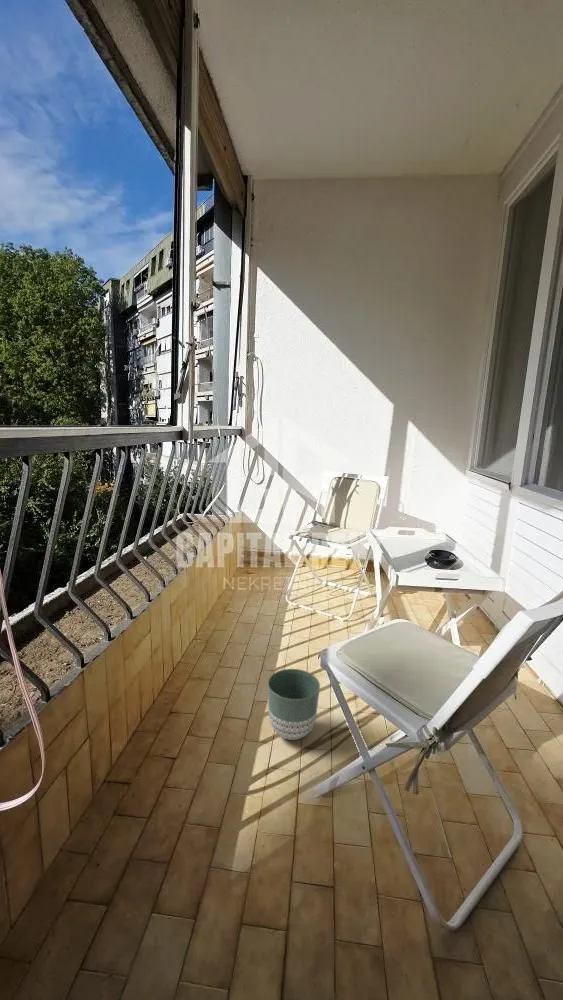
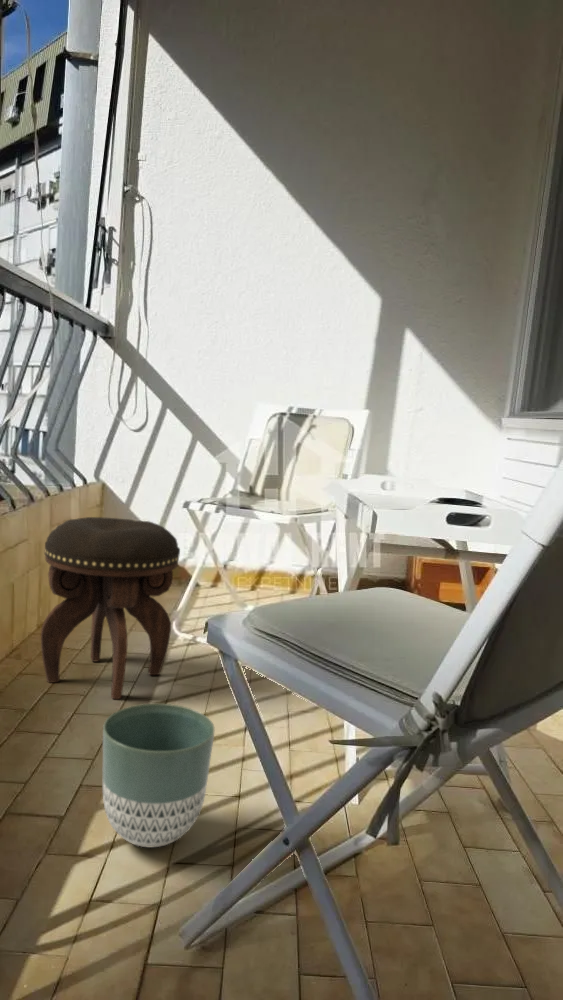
footstool: none [225,554,292,650] -> present [41,517,180,699]

